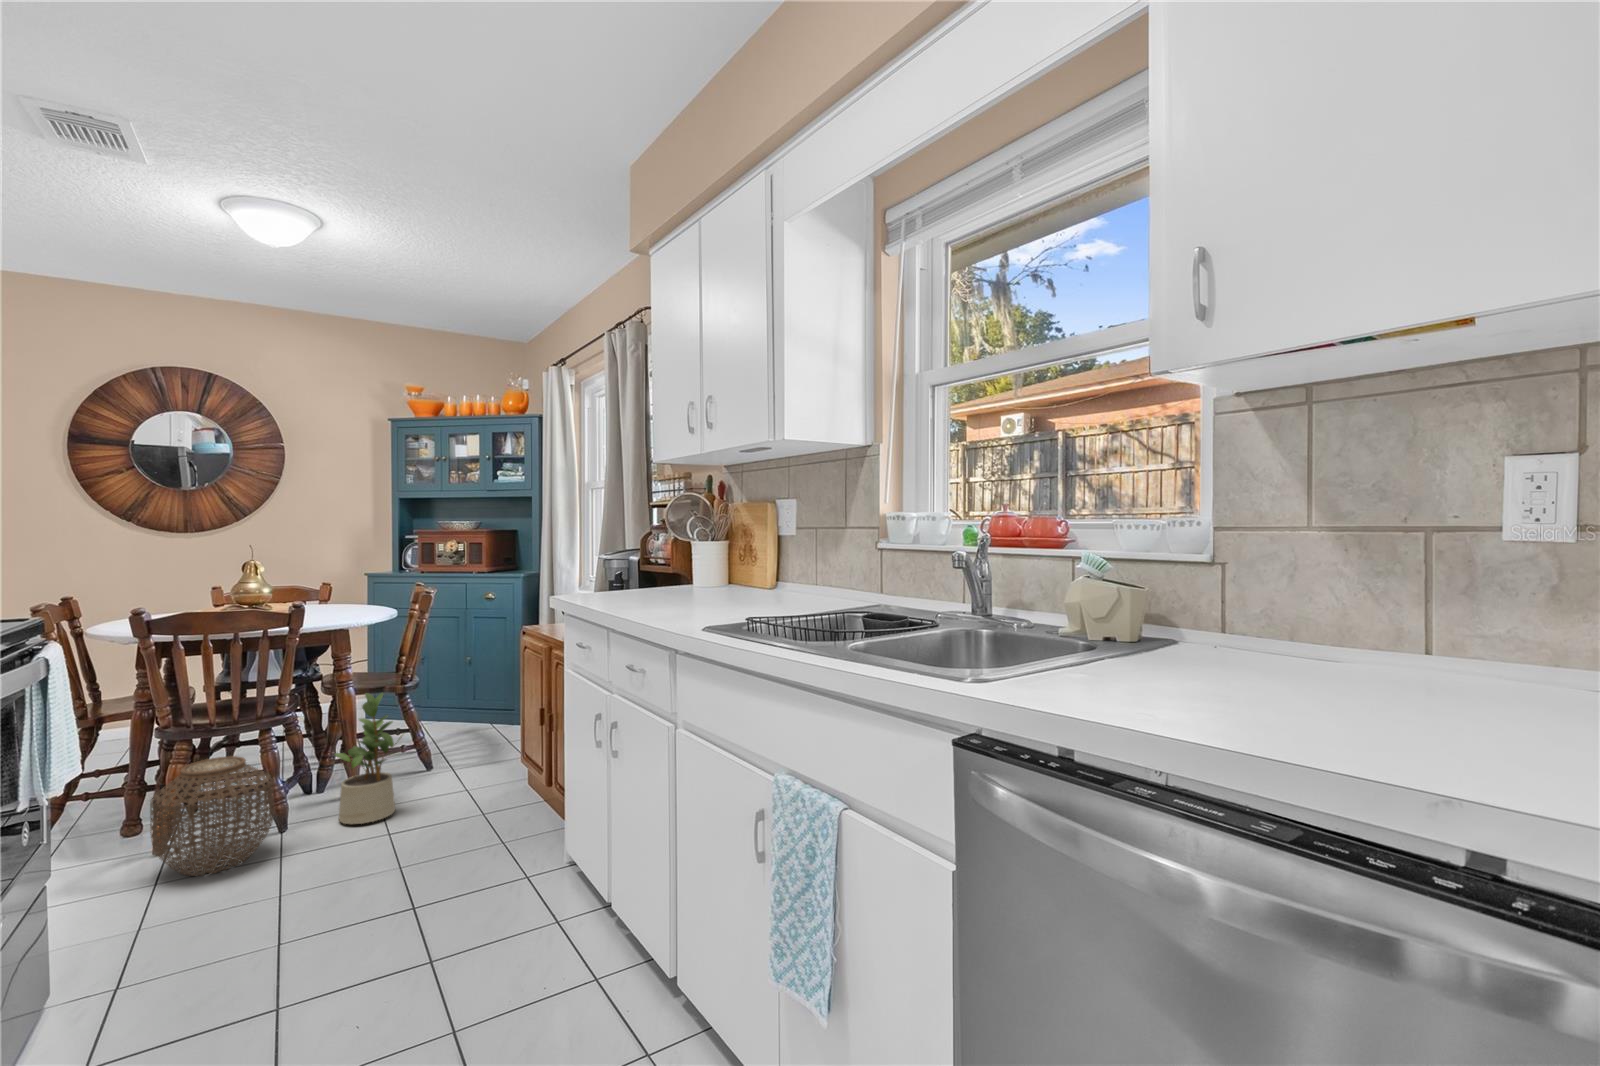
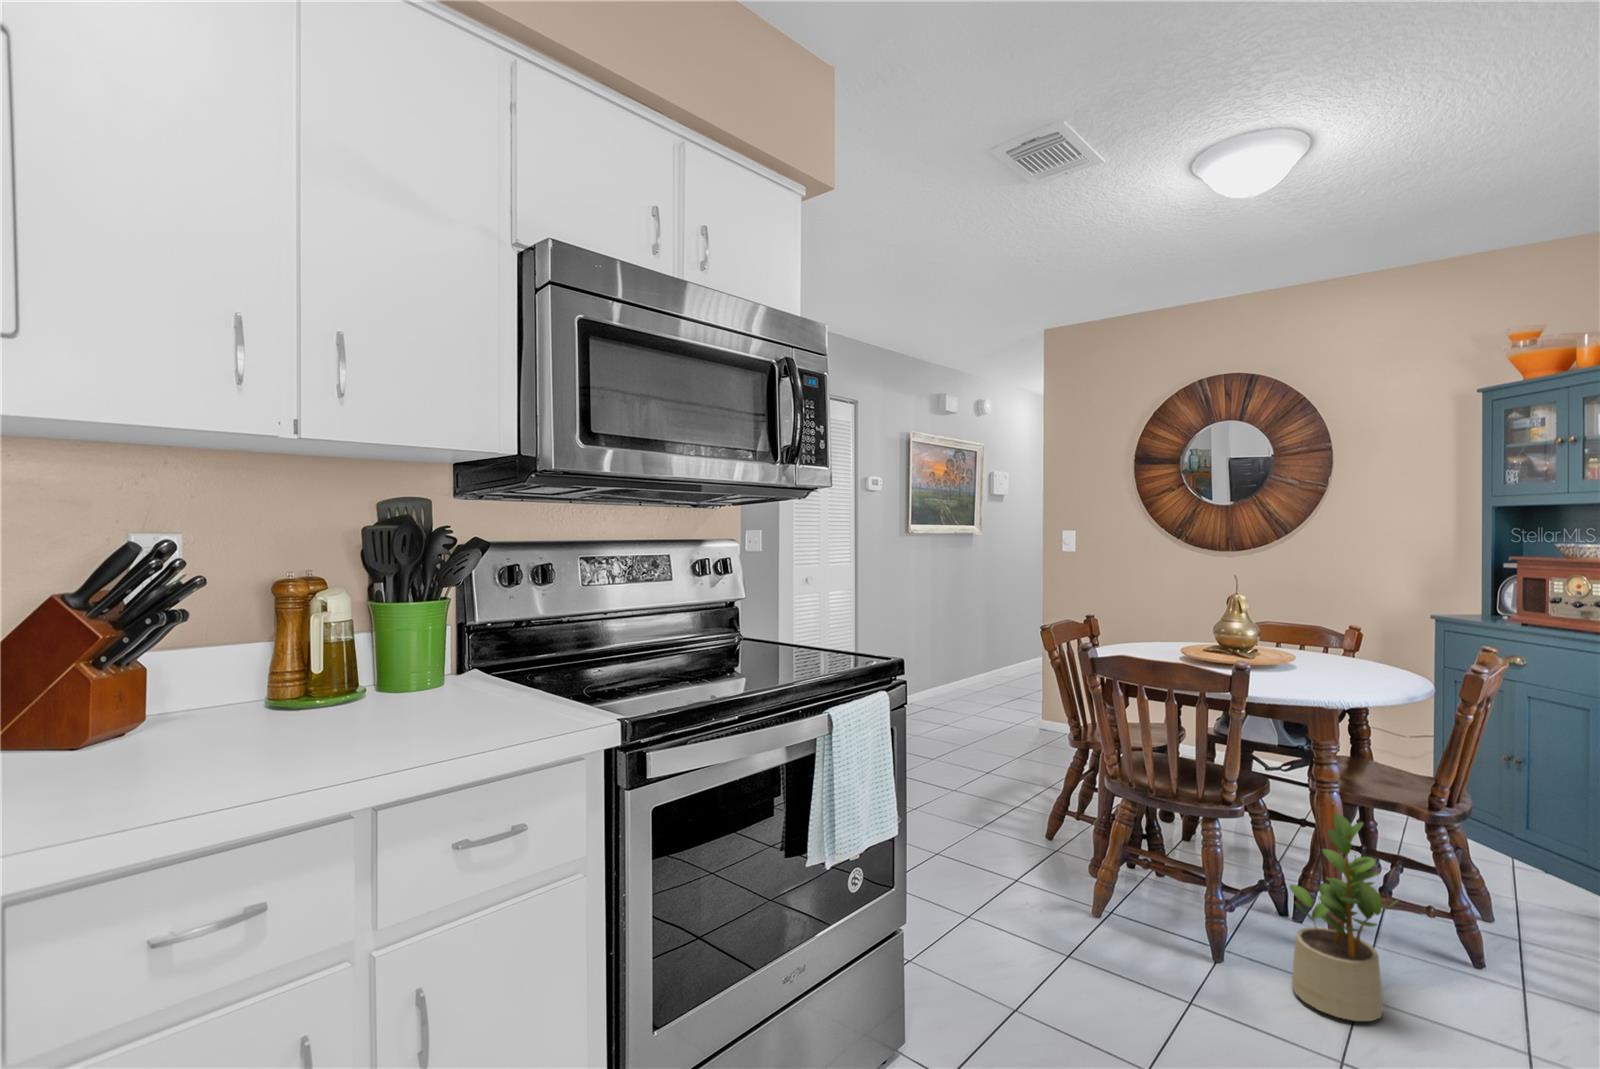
woven basket: present [150,756,274,876] -> none [1069,831,1195,979]

